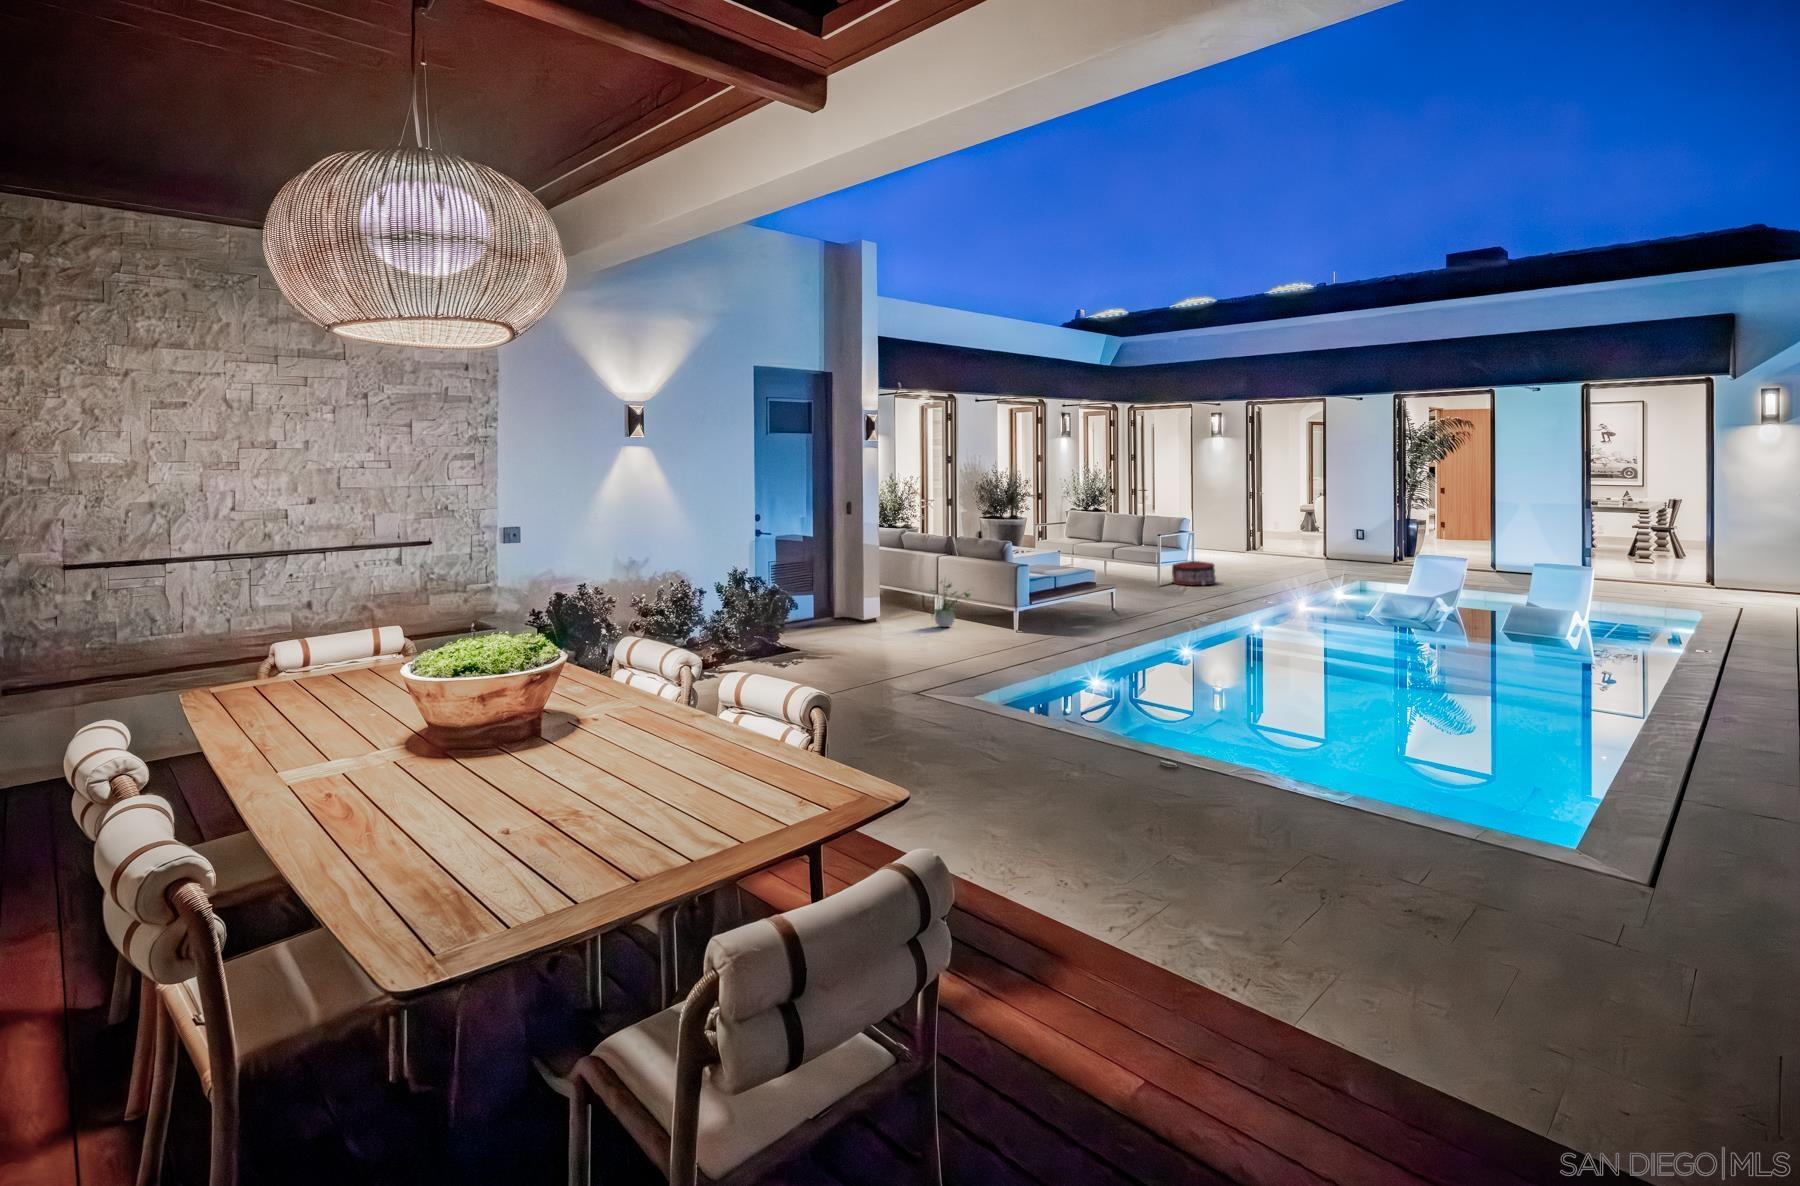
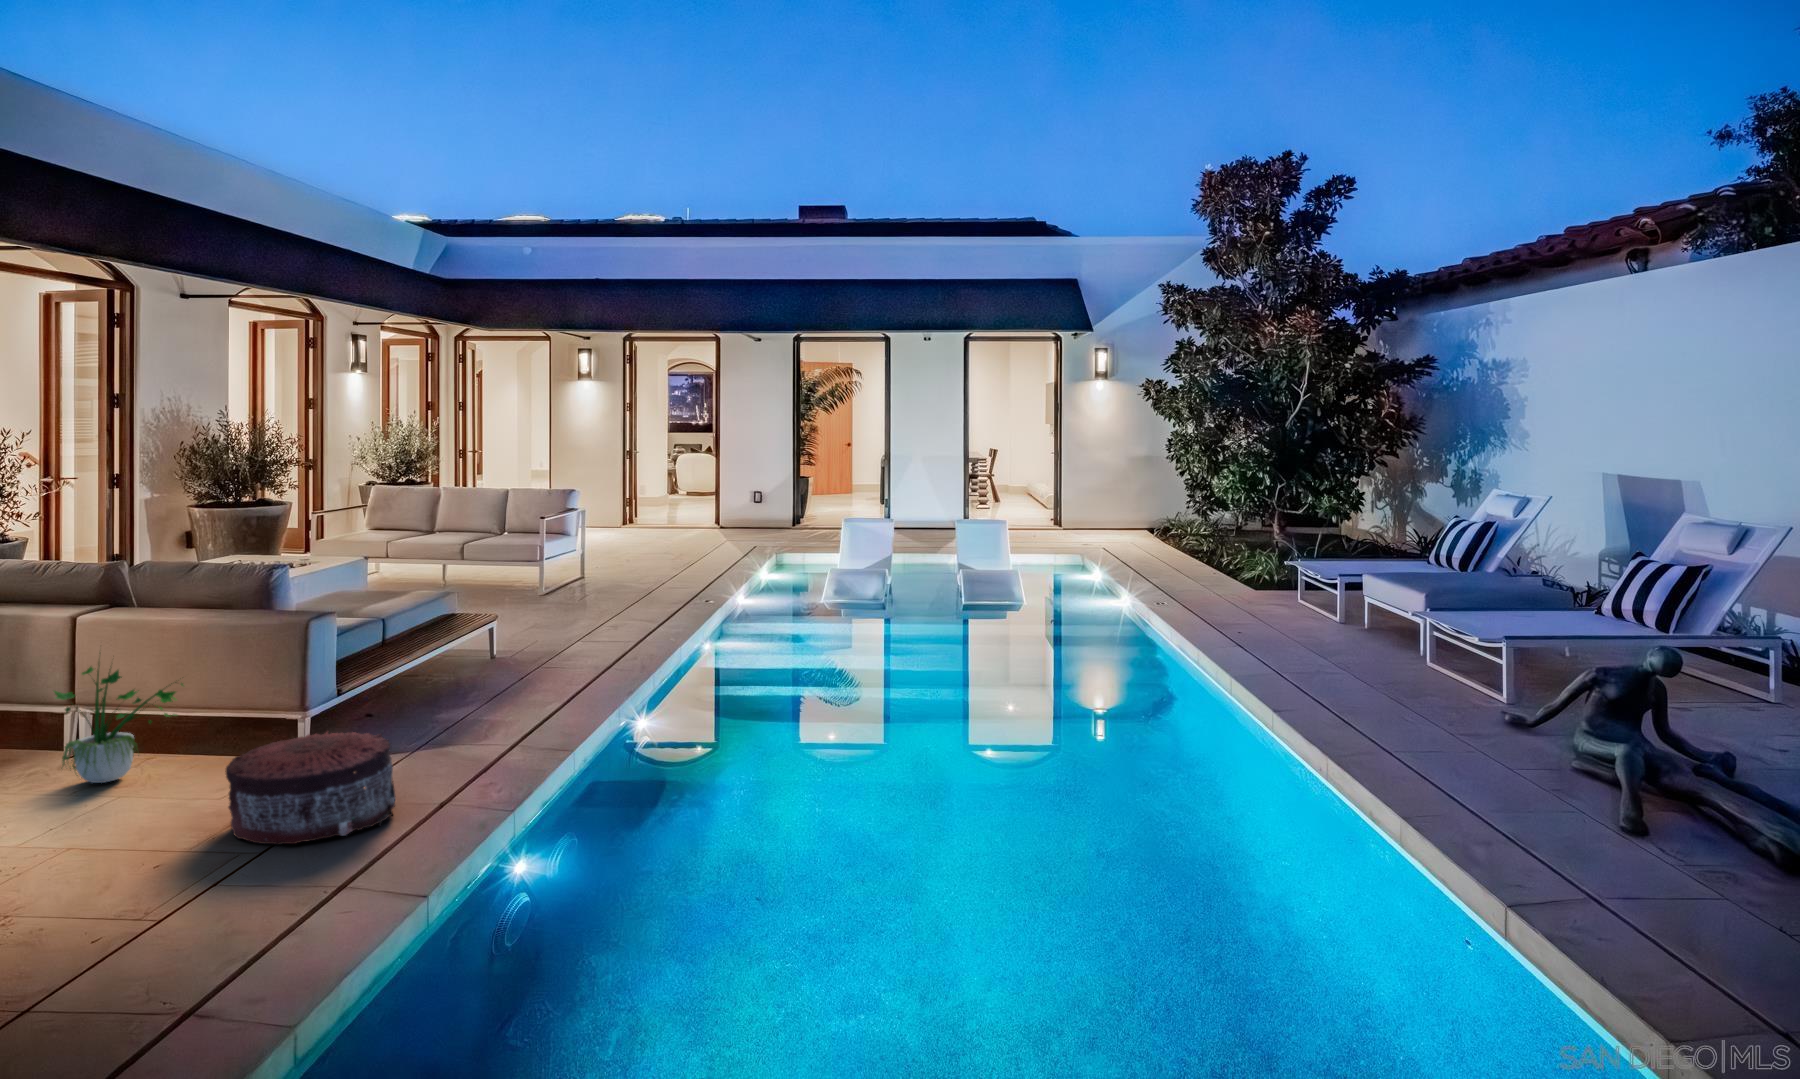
pouf: present [1172,561,1216,585] -> present [225,732,395,844]

